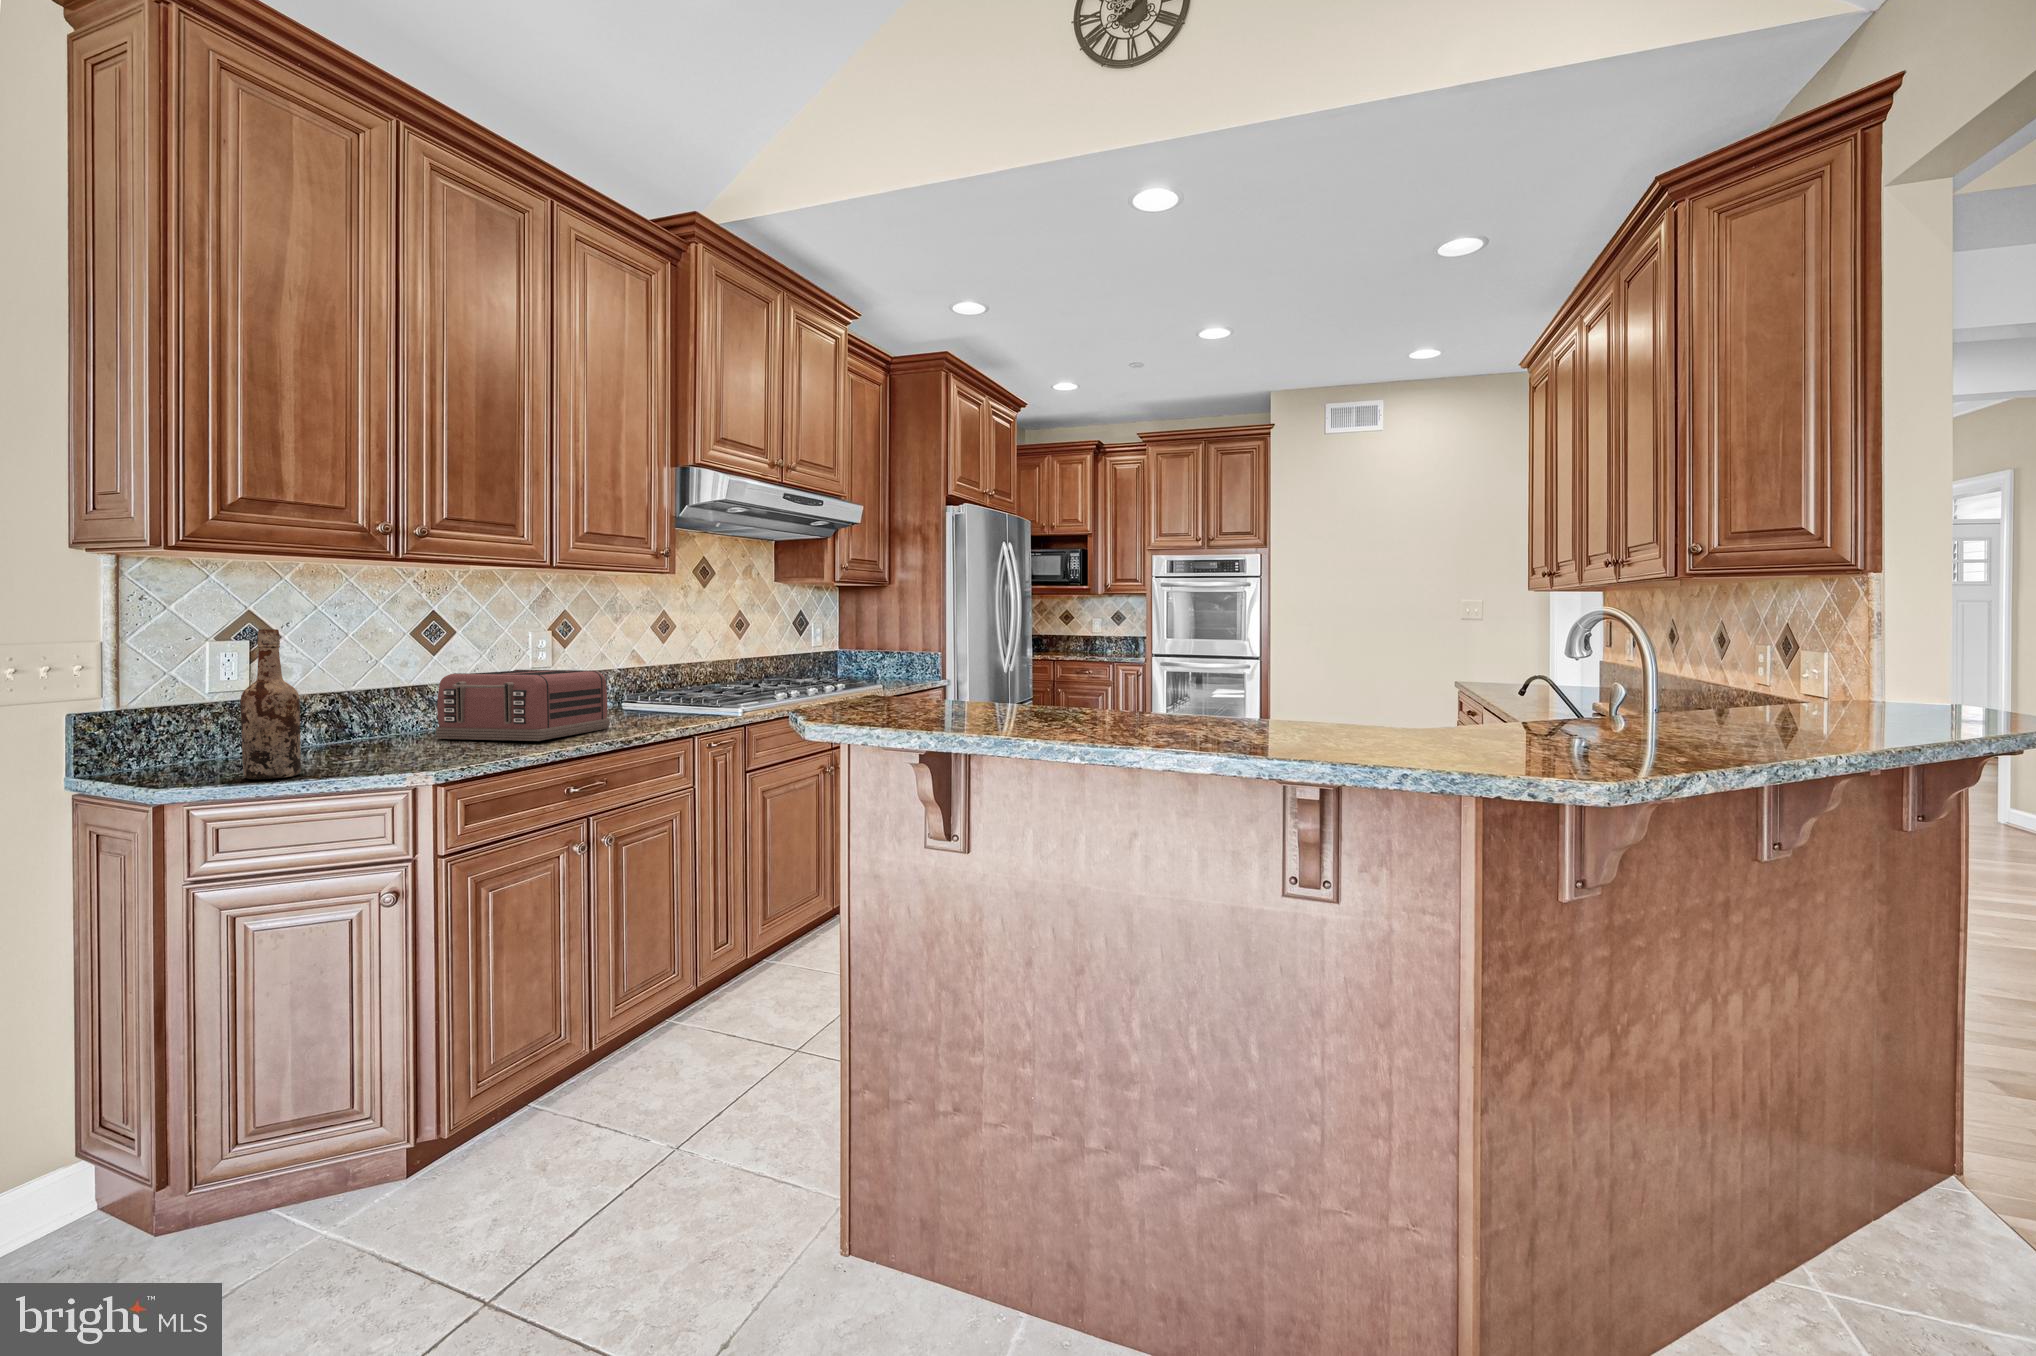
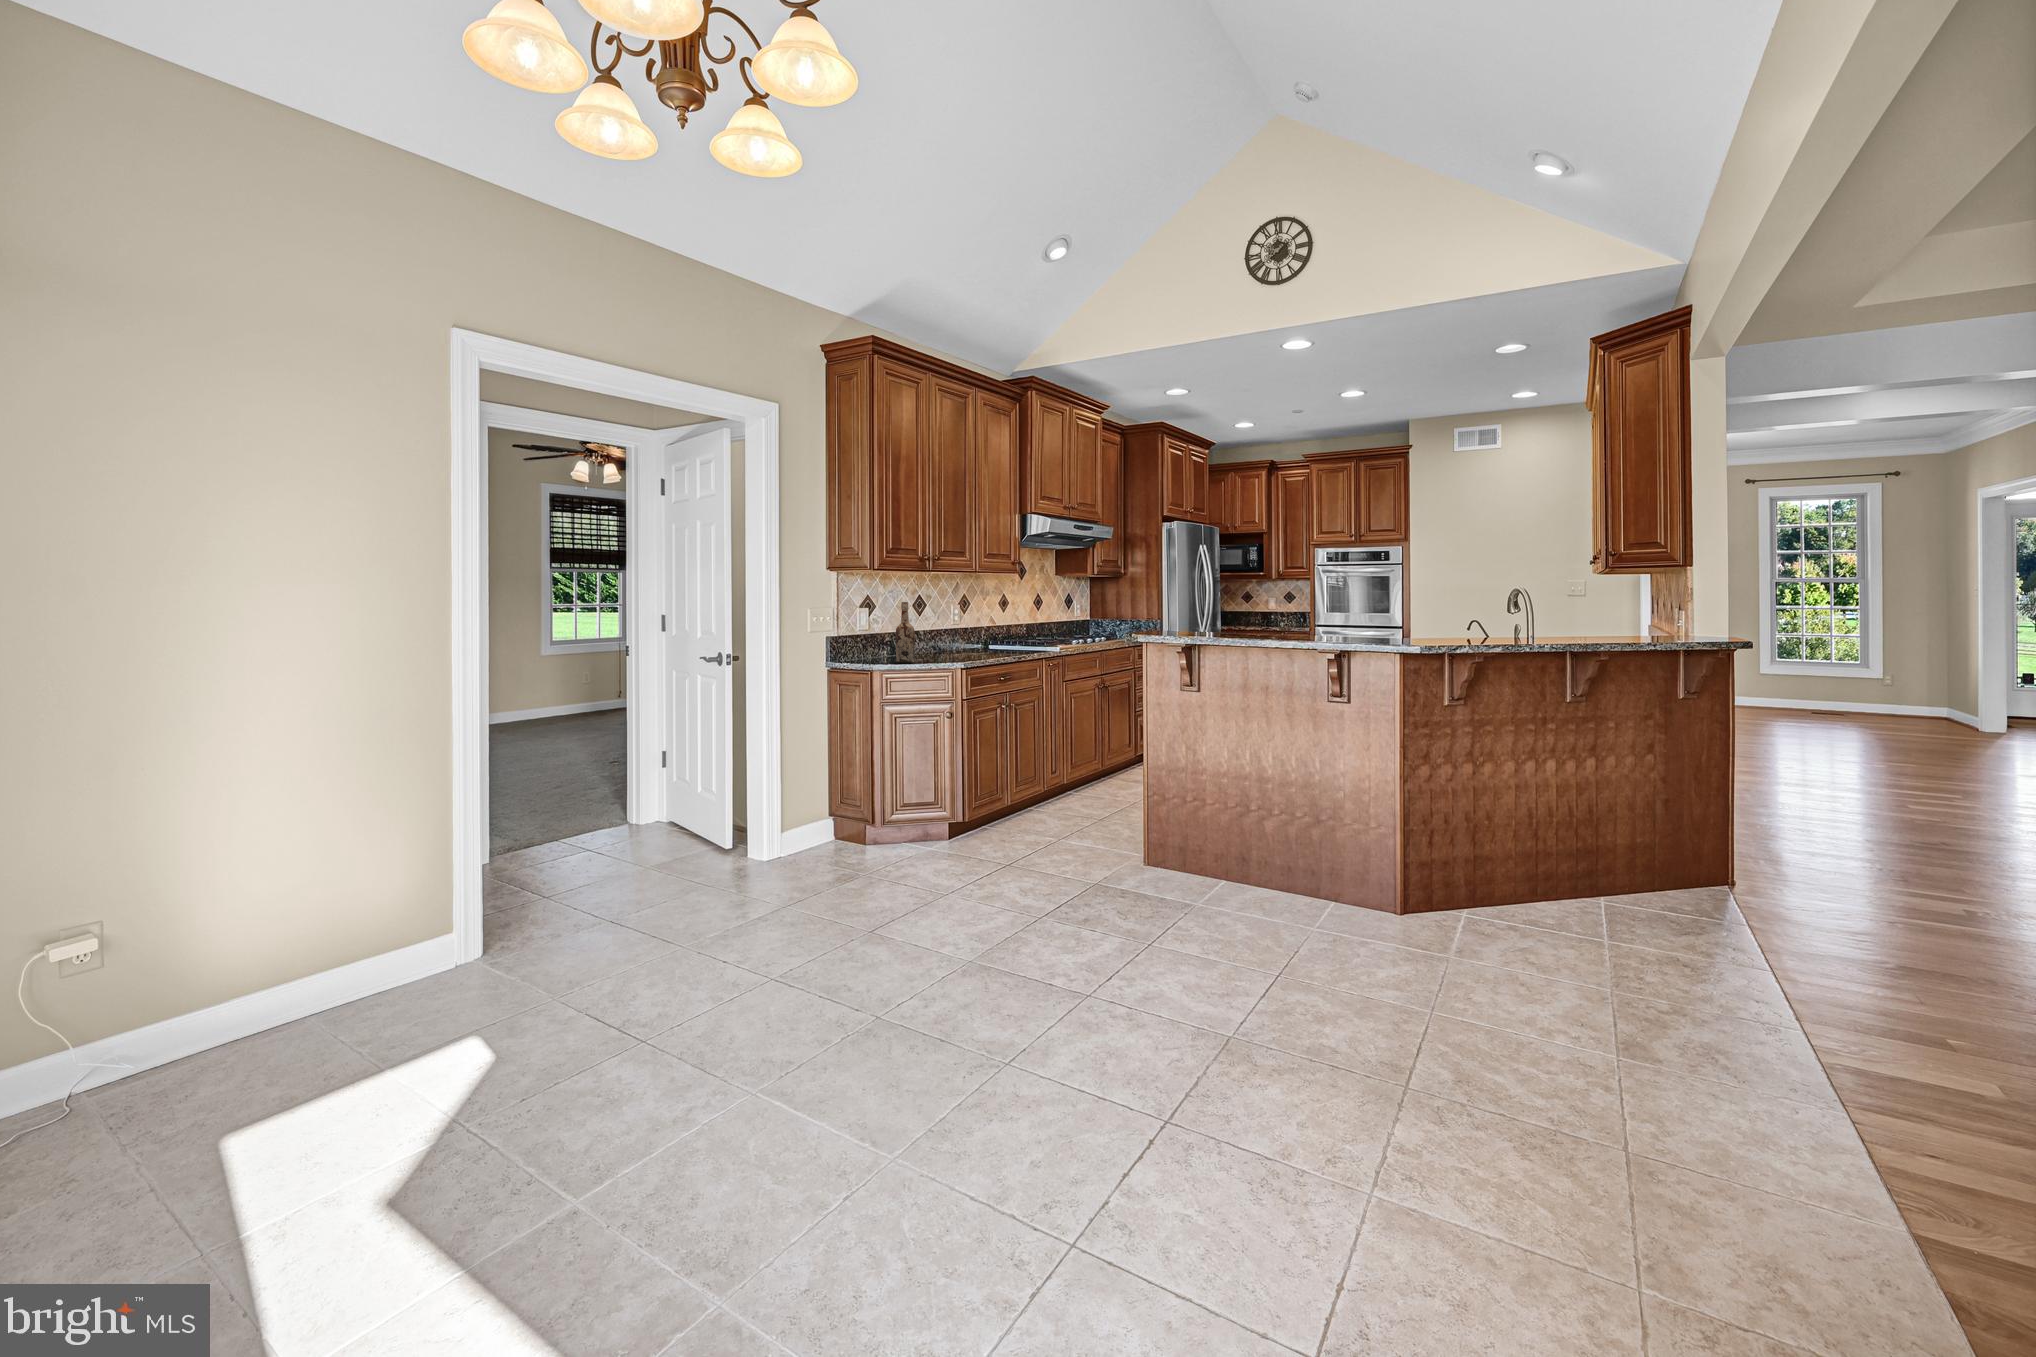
toaster: present [436,670,610,741] -> none [933,624,1002,656]

